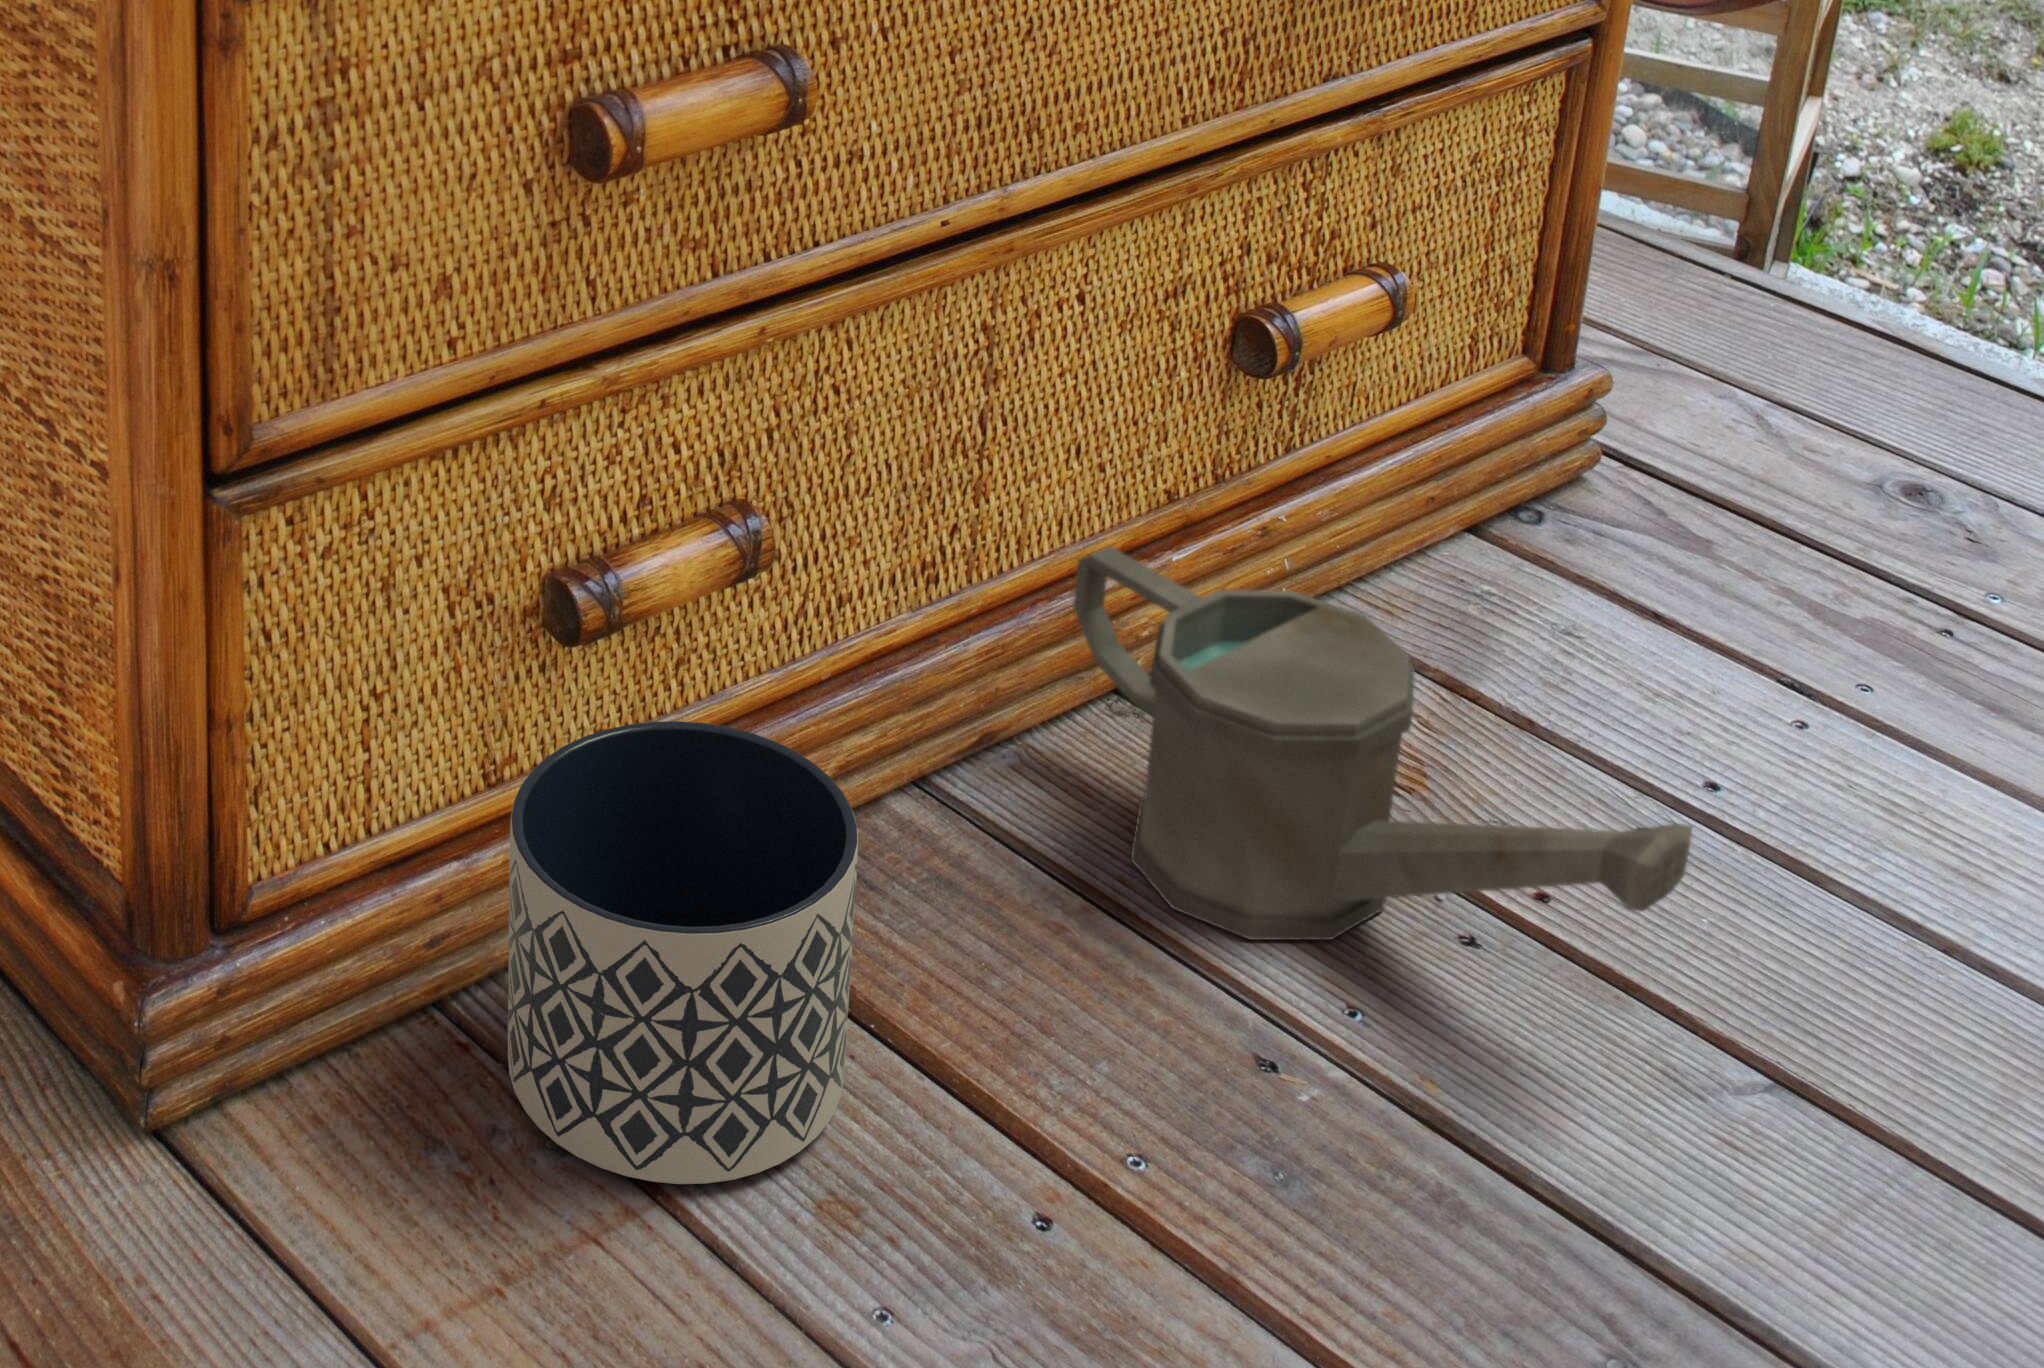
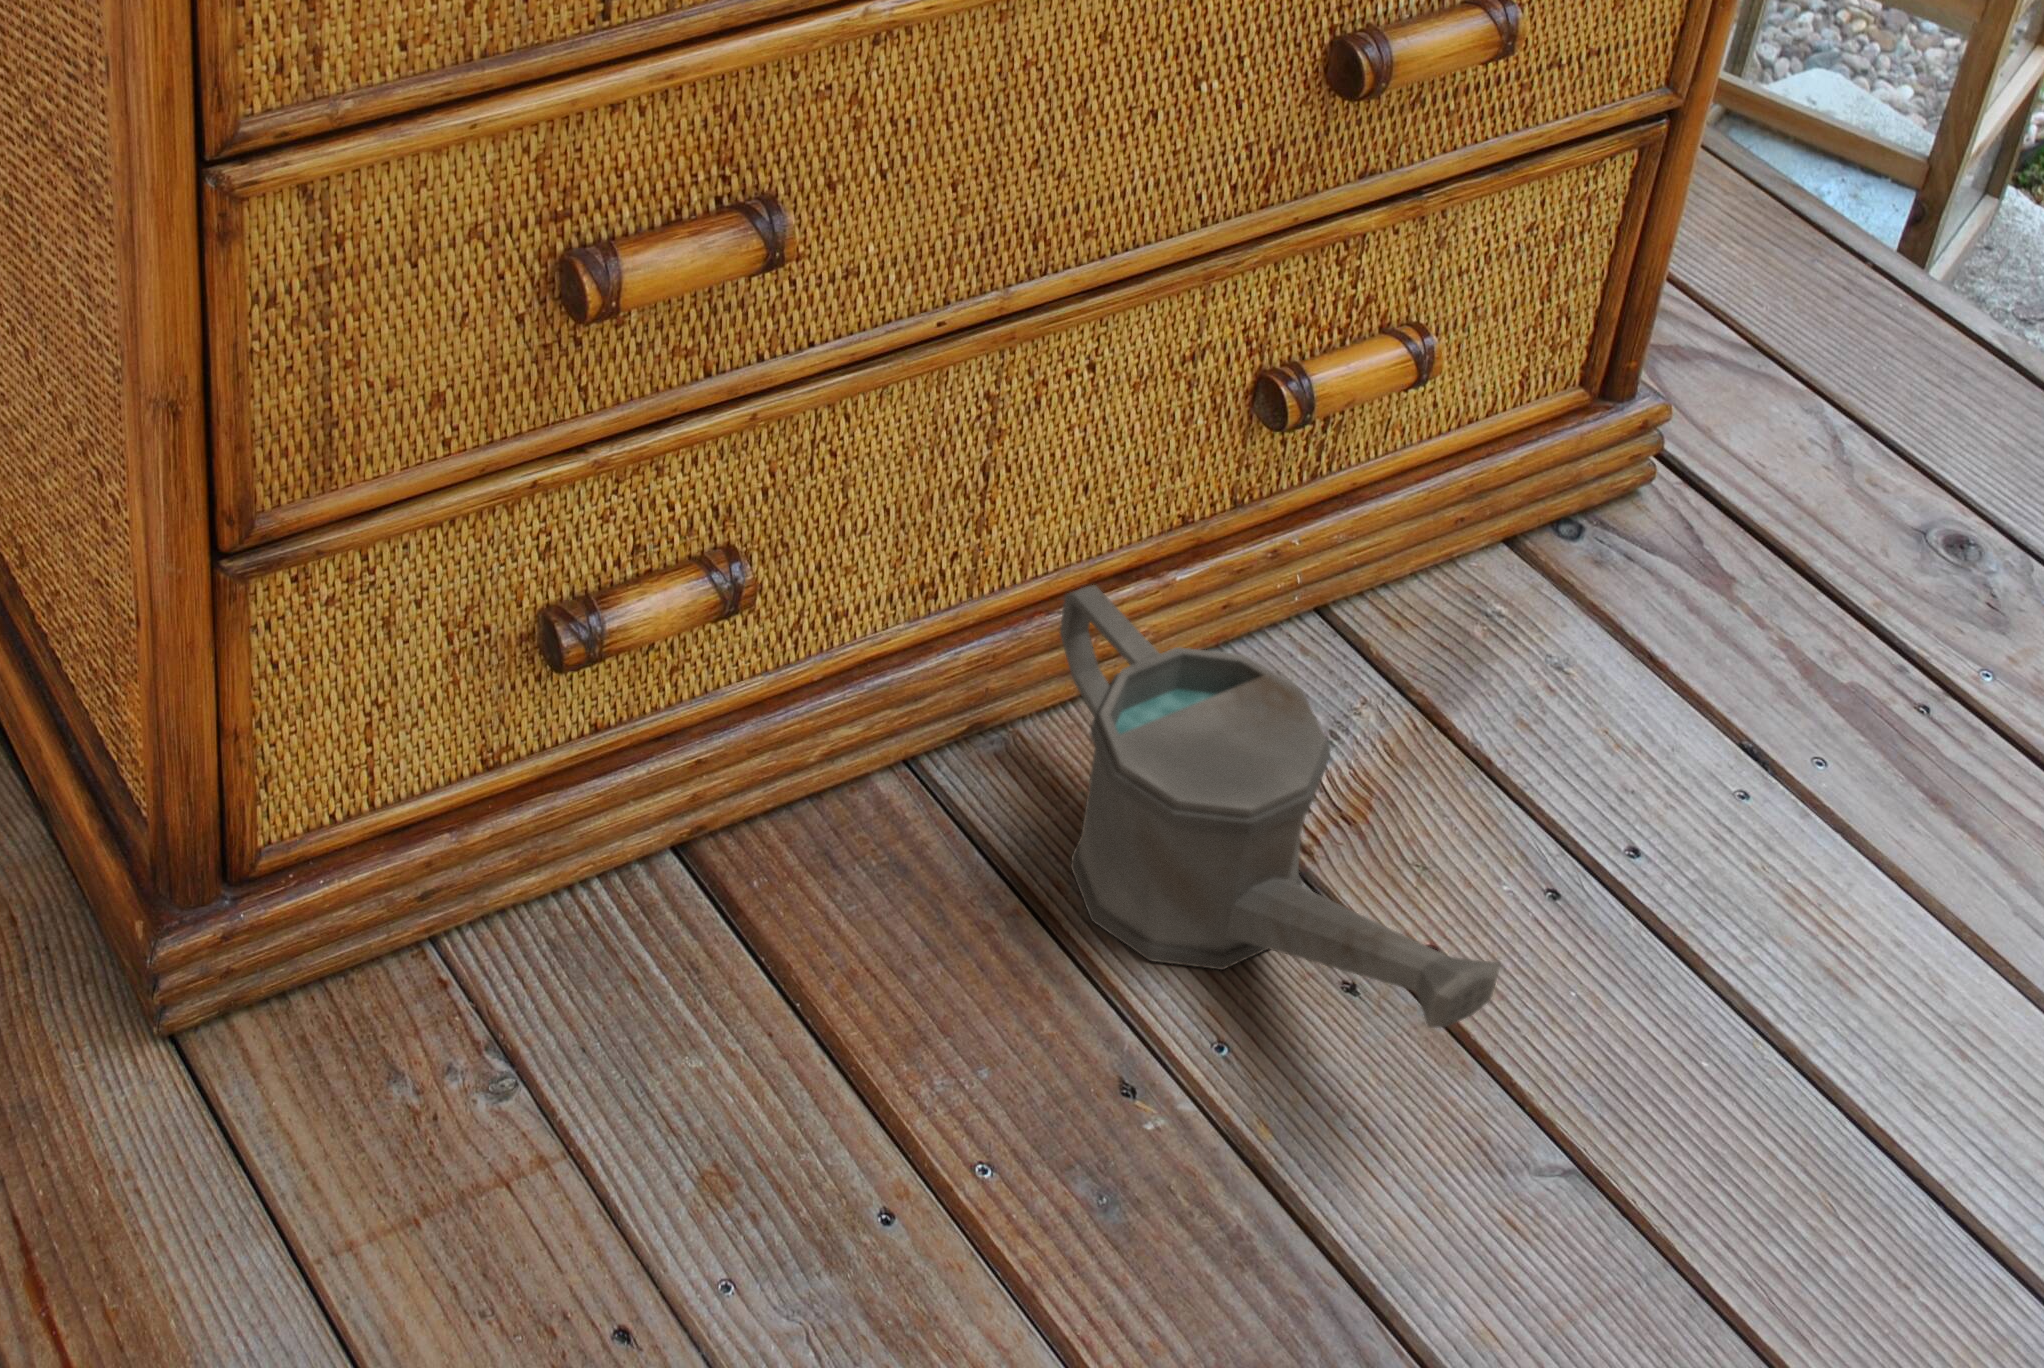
planter: present [508,721,858,1184] -> none [468,748,766,1148]

